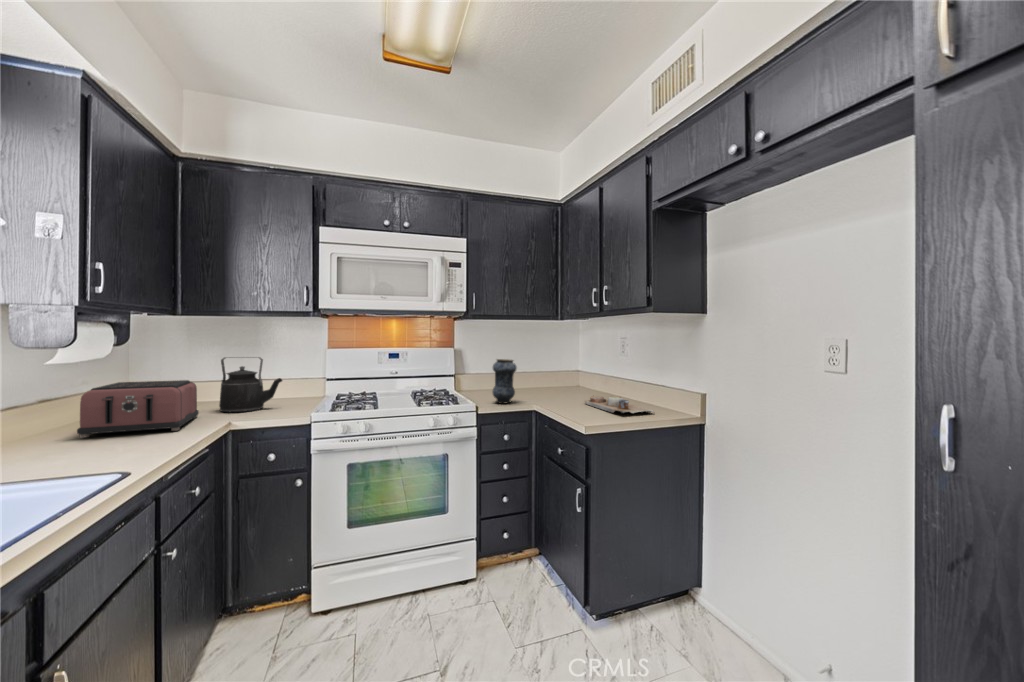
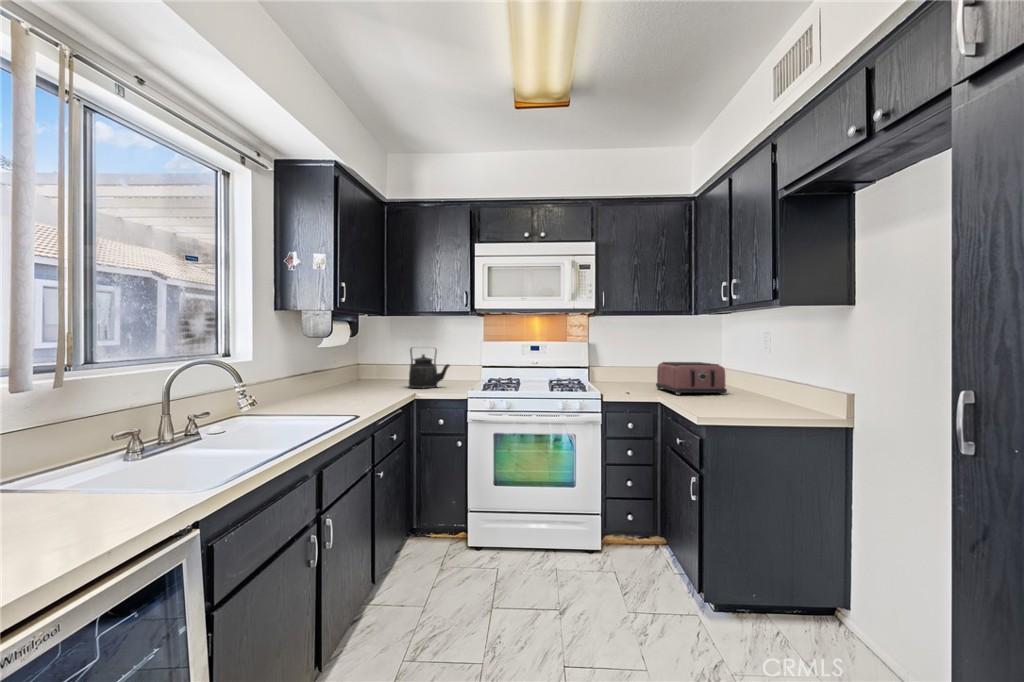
vase: present [493,359,516,404] -> none [622,353,645,395]
toaster: present [77,380,199,438] -> present [656,362,727,395]
cutting board: present [585,396,654,413] -> none [715,391,788,411]

